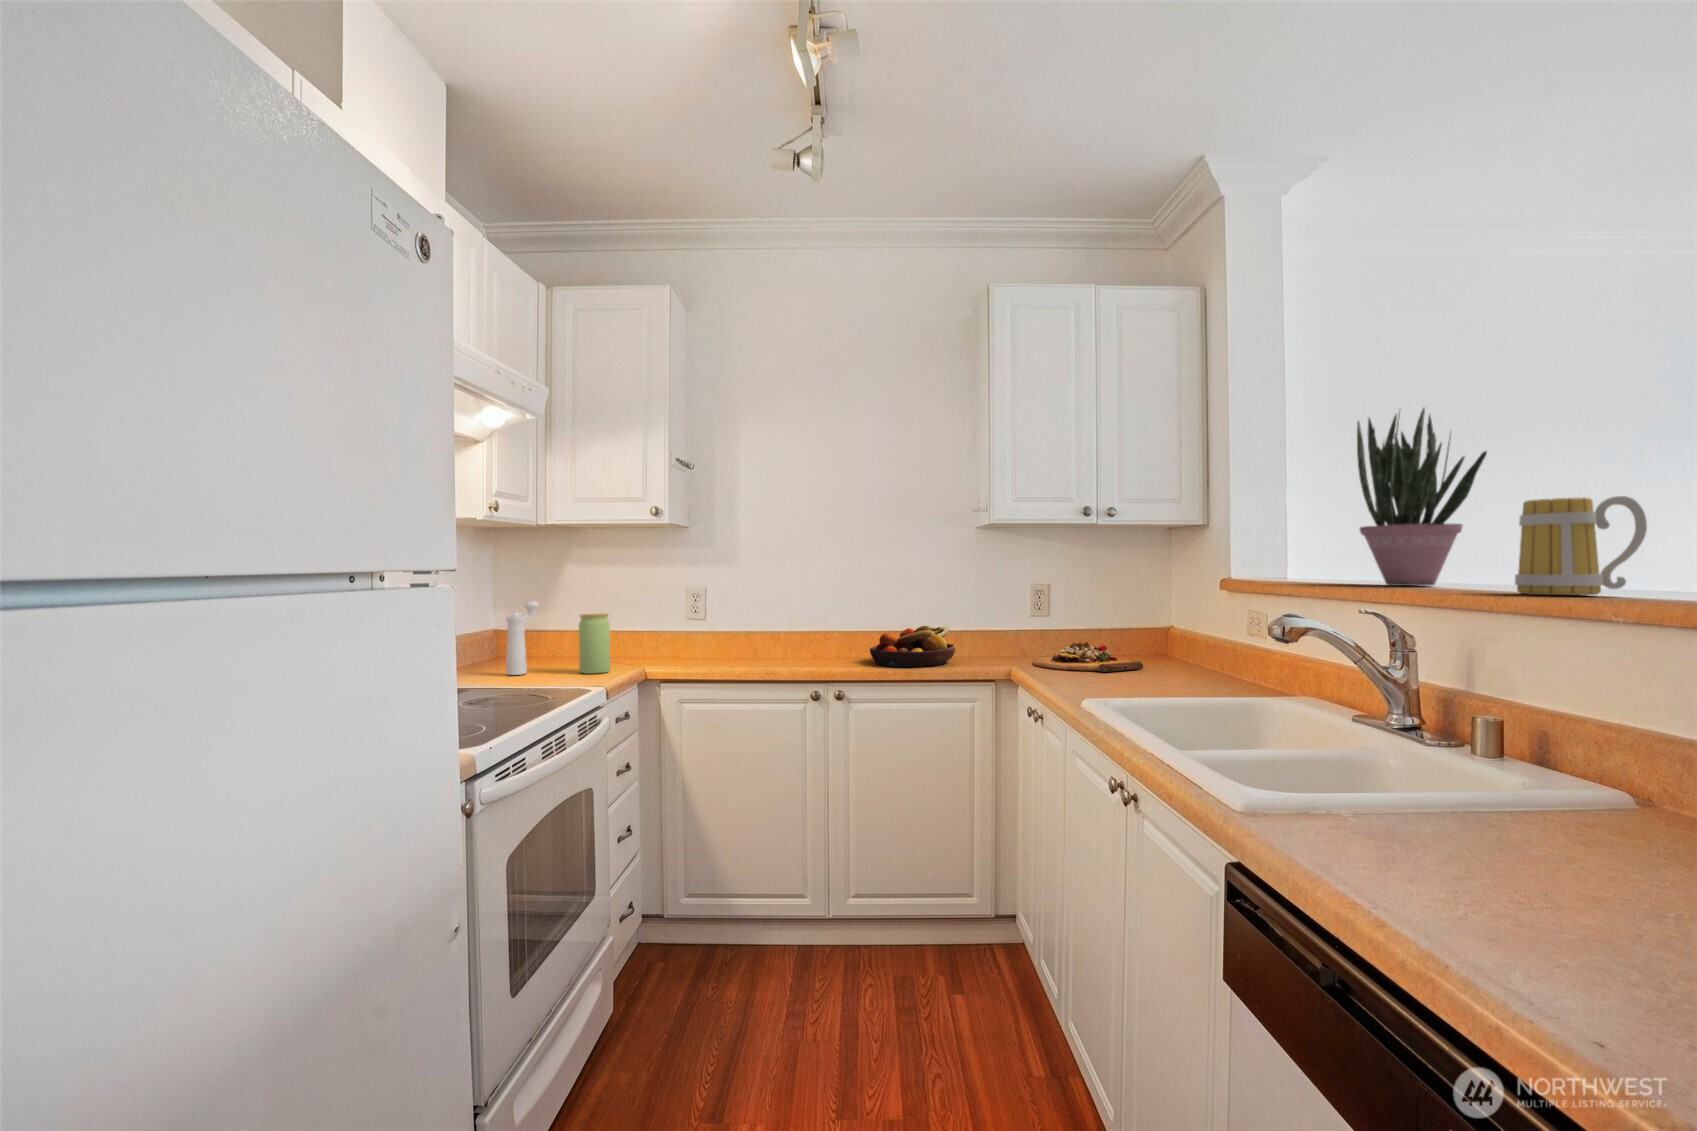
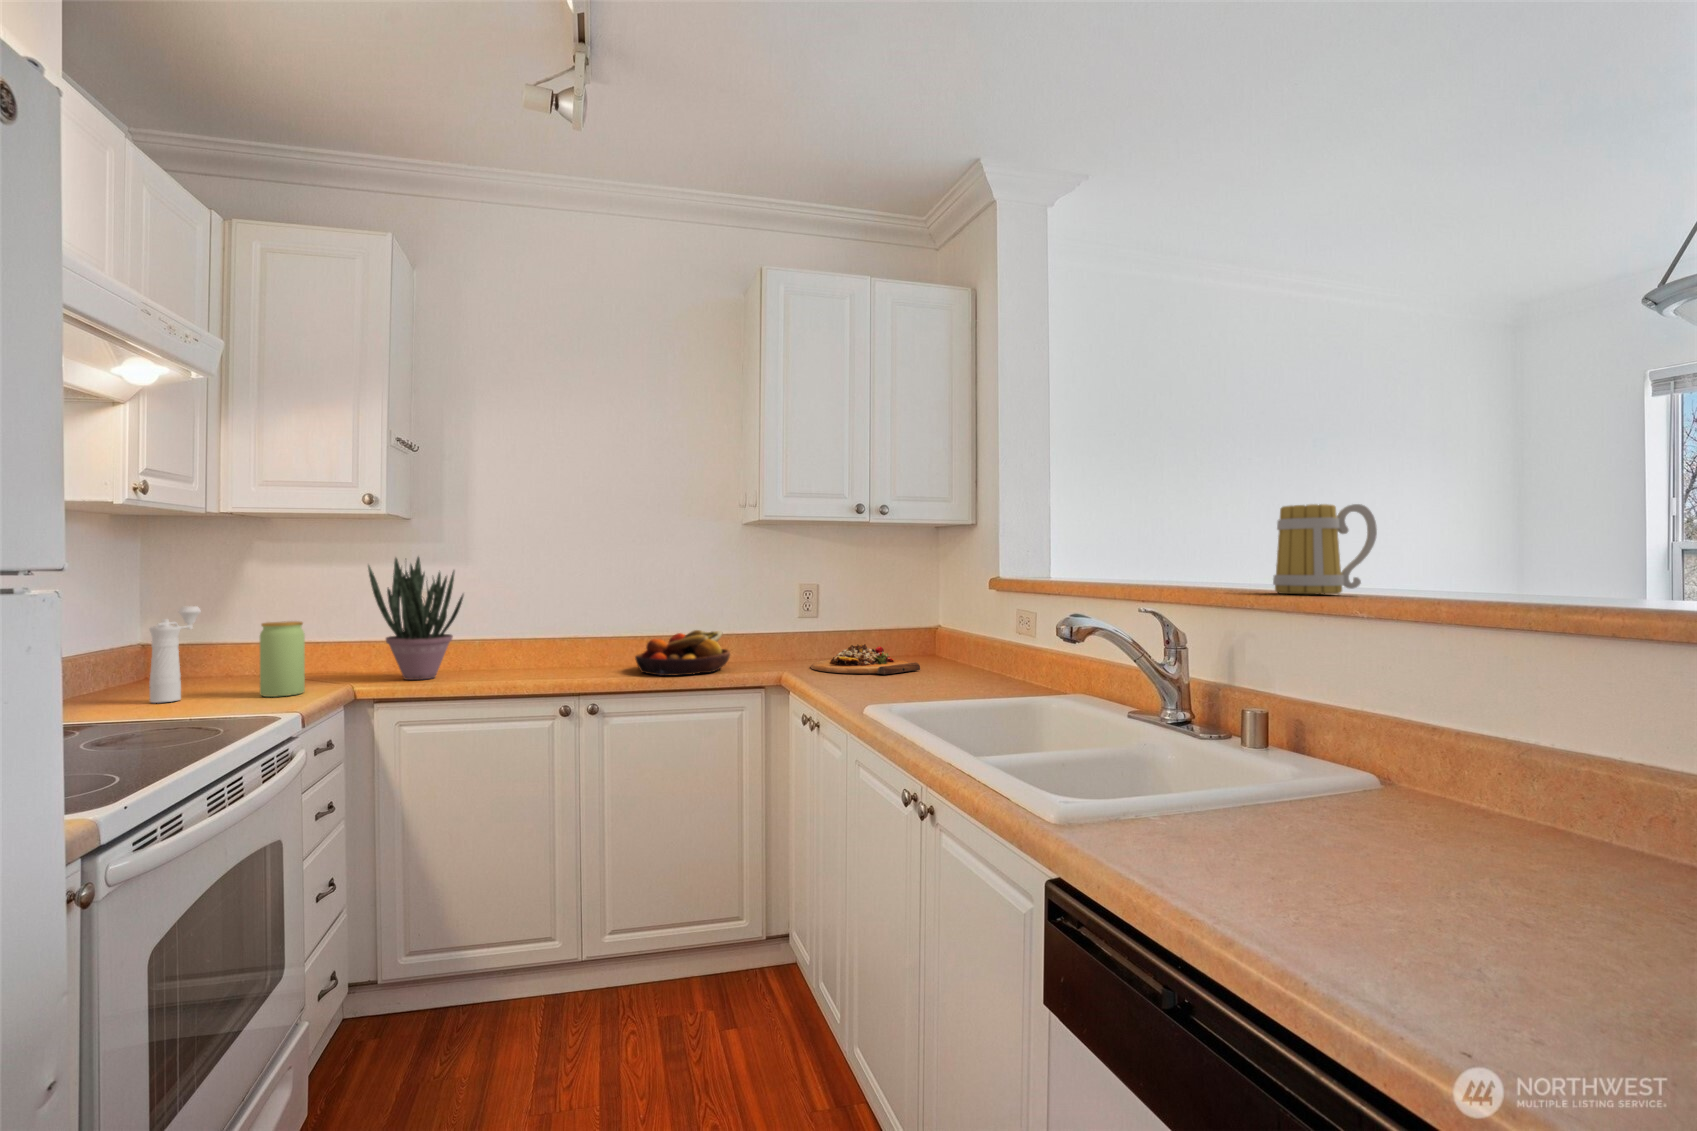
potted plant: present [1357,408,1487,586] -> present [368,557,464,680]

